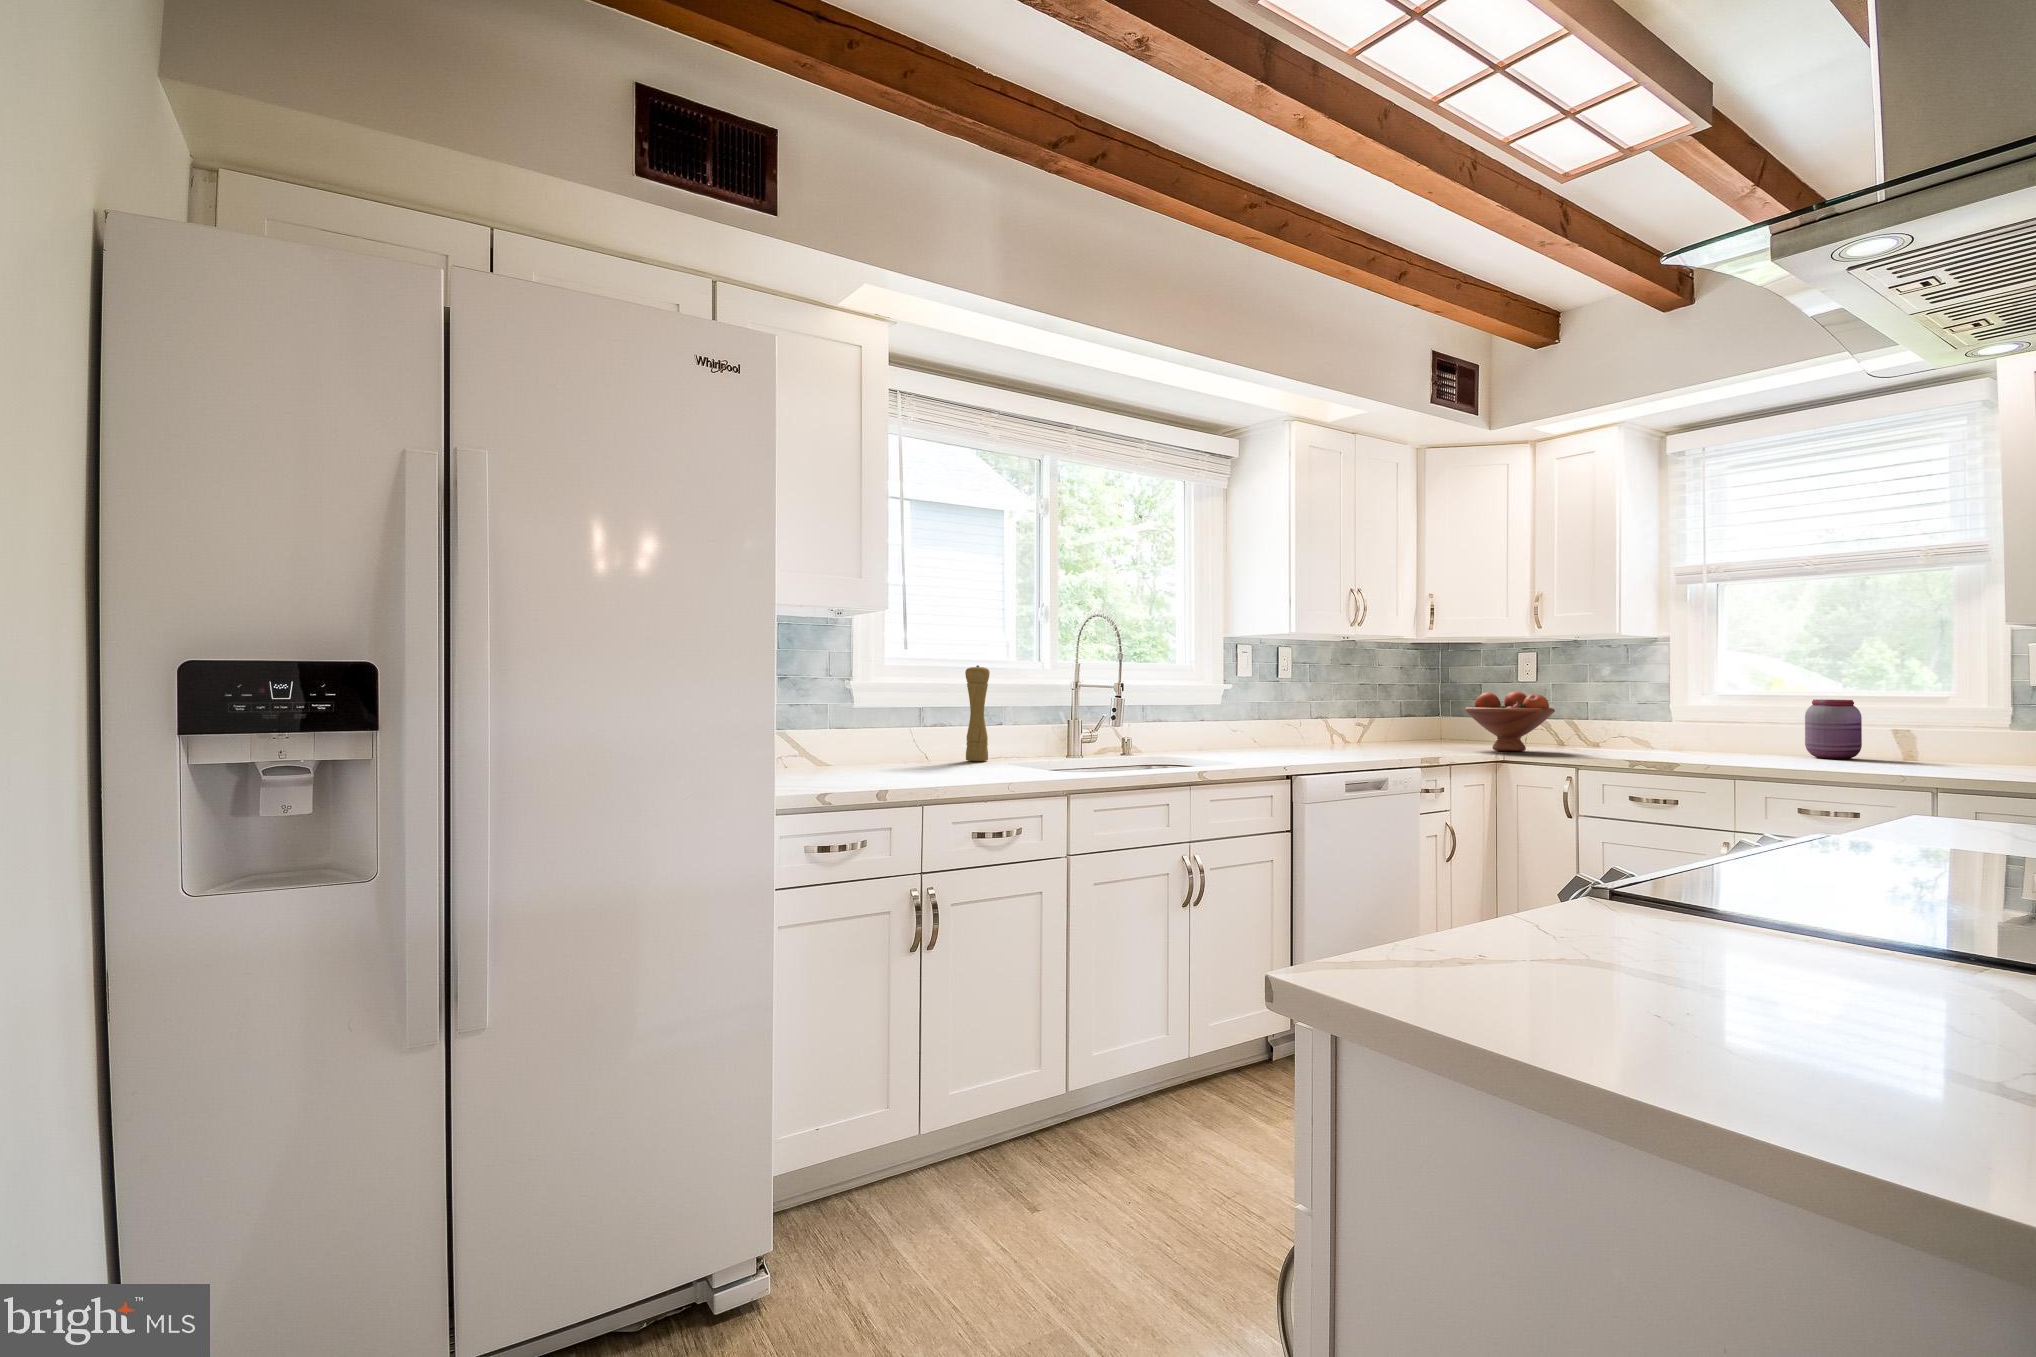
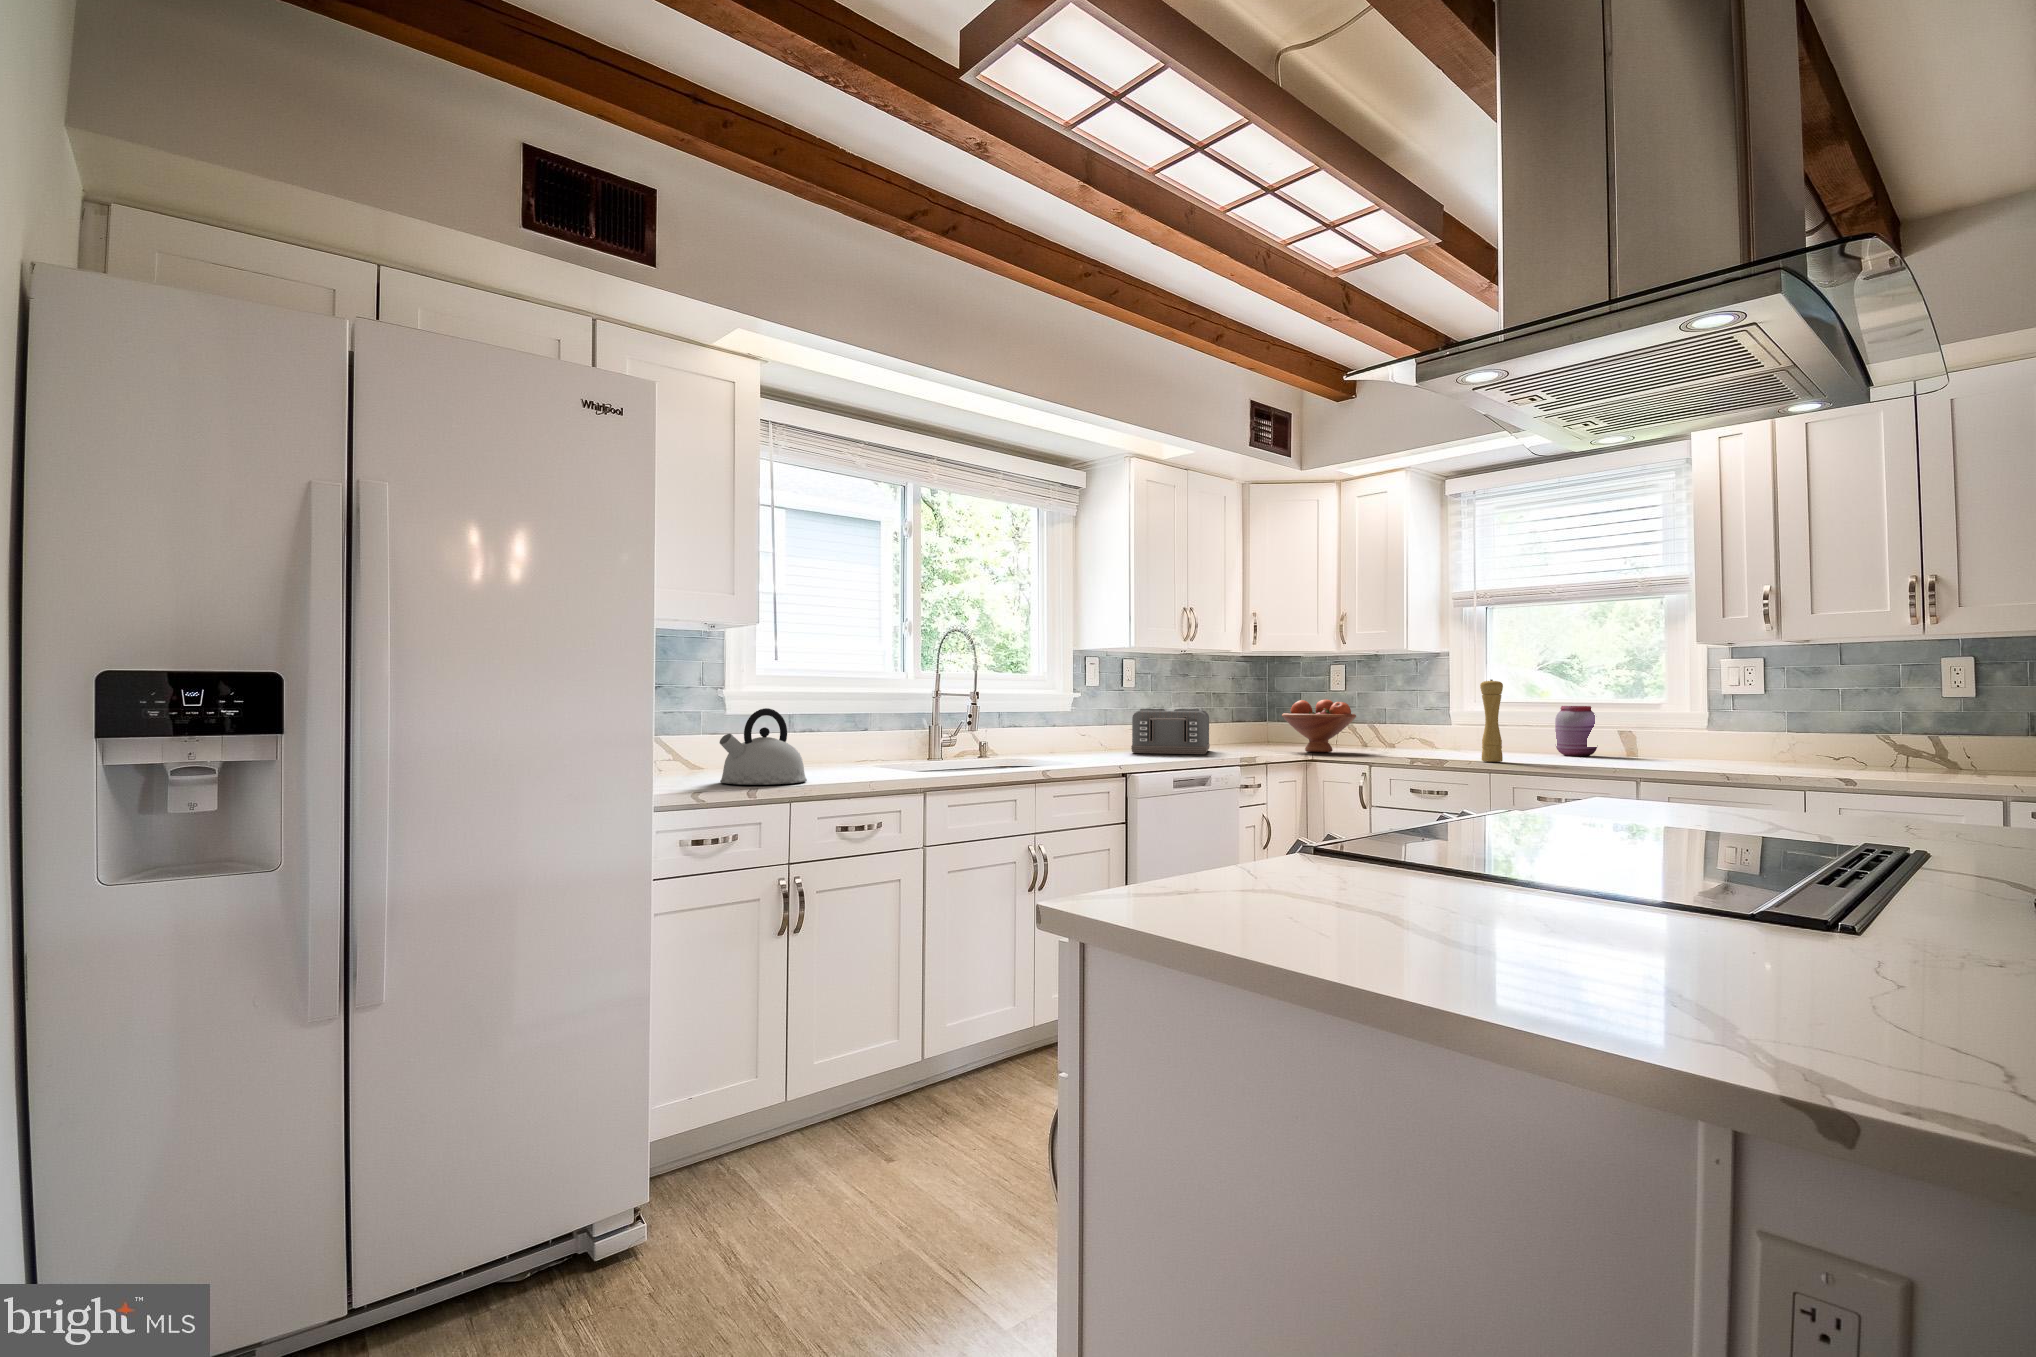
pepper mill: present [965,665,990,761] -> present [1480,680,1503,762]
toaster: none [1292,701,1380,753] -> present [1131,708,1210,754]
kettle: none [849,702,942,785] -> present [719,708,807,785]

